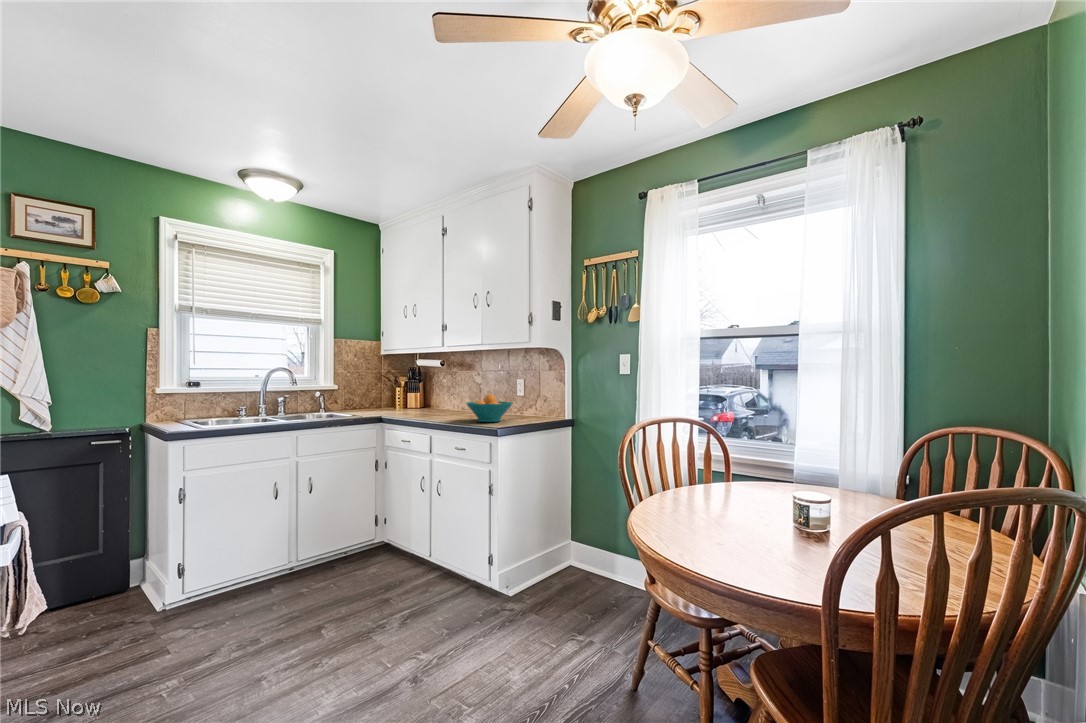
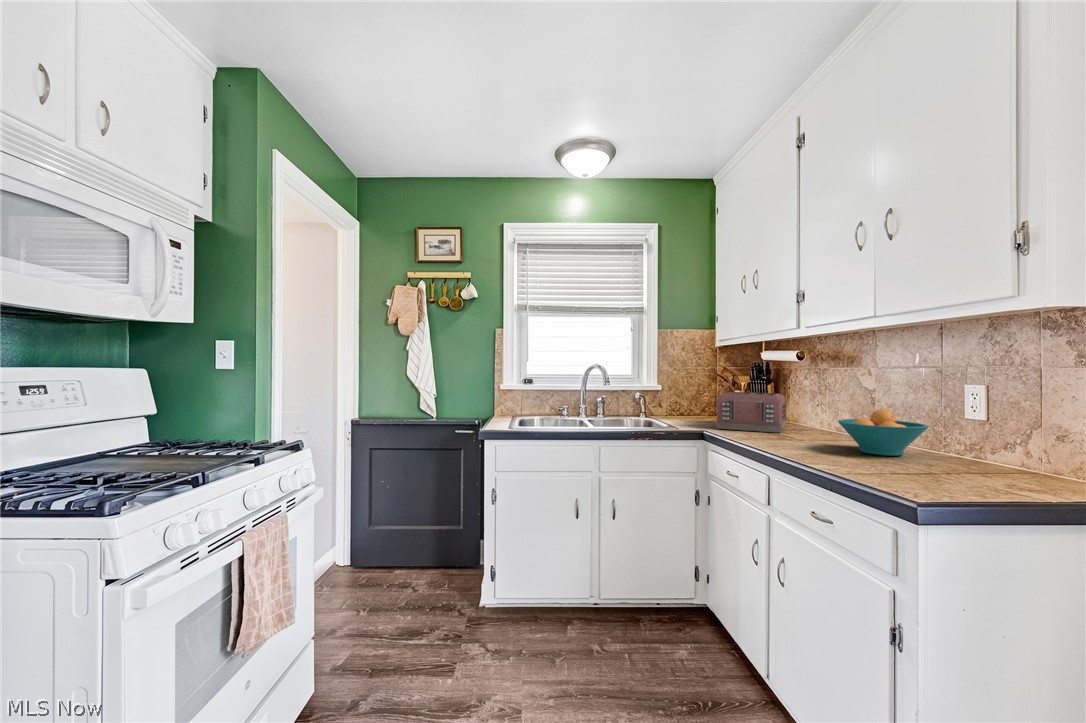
toaster: none [384,388,433,416] -> present [716,392,786,433]

